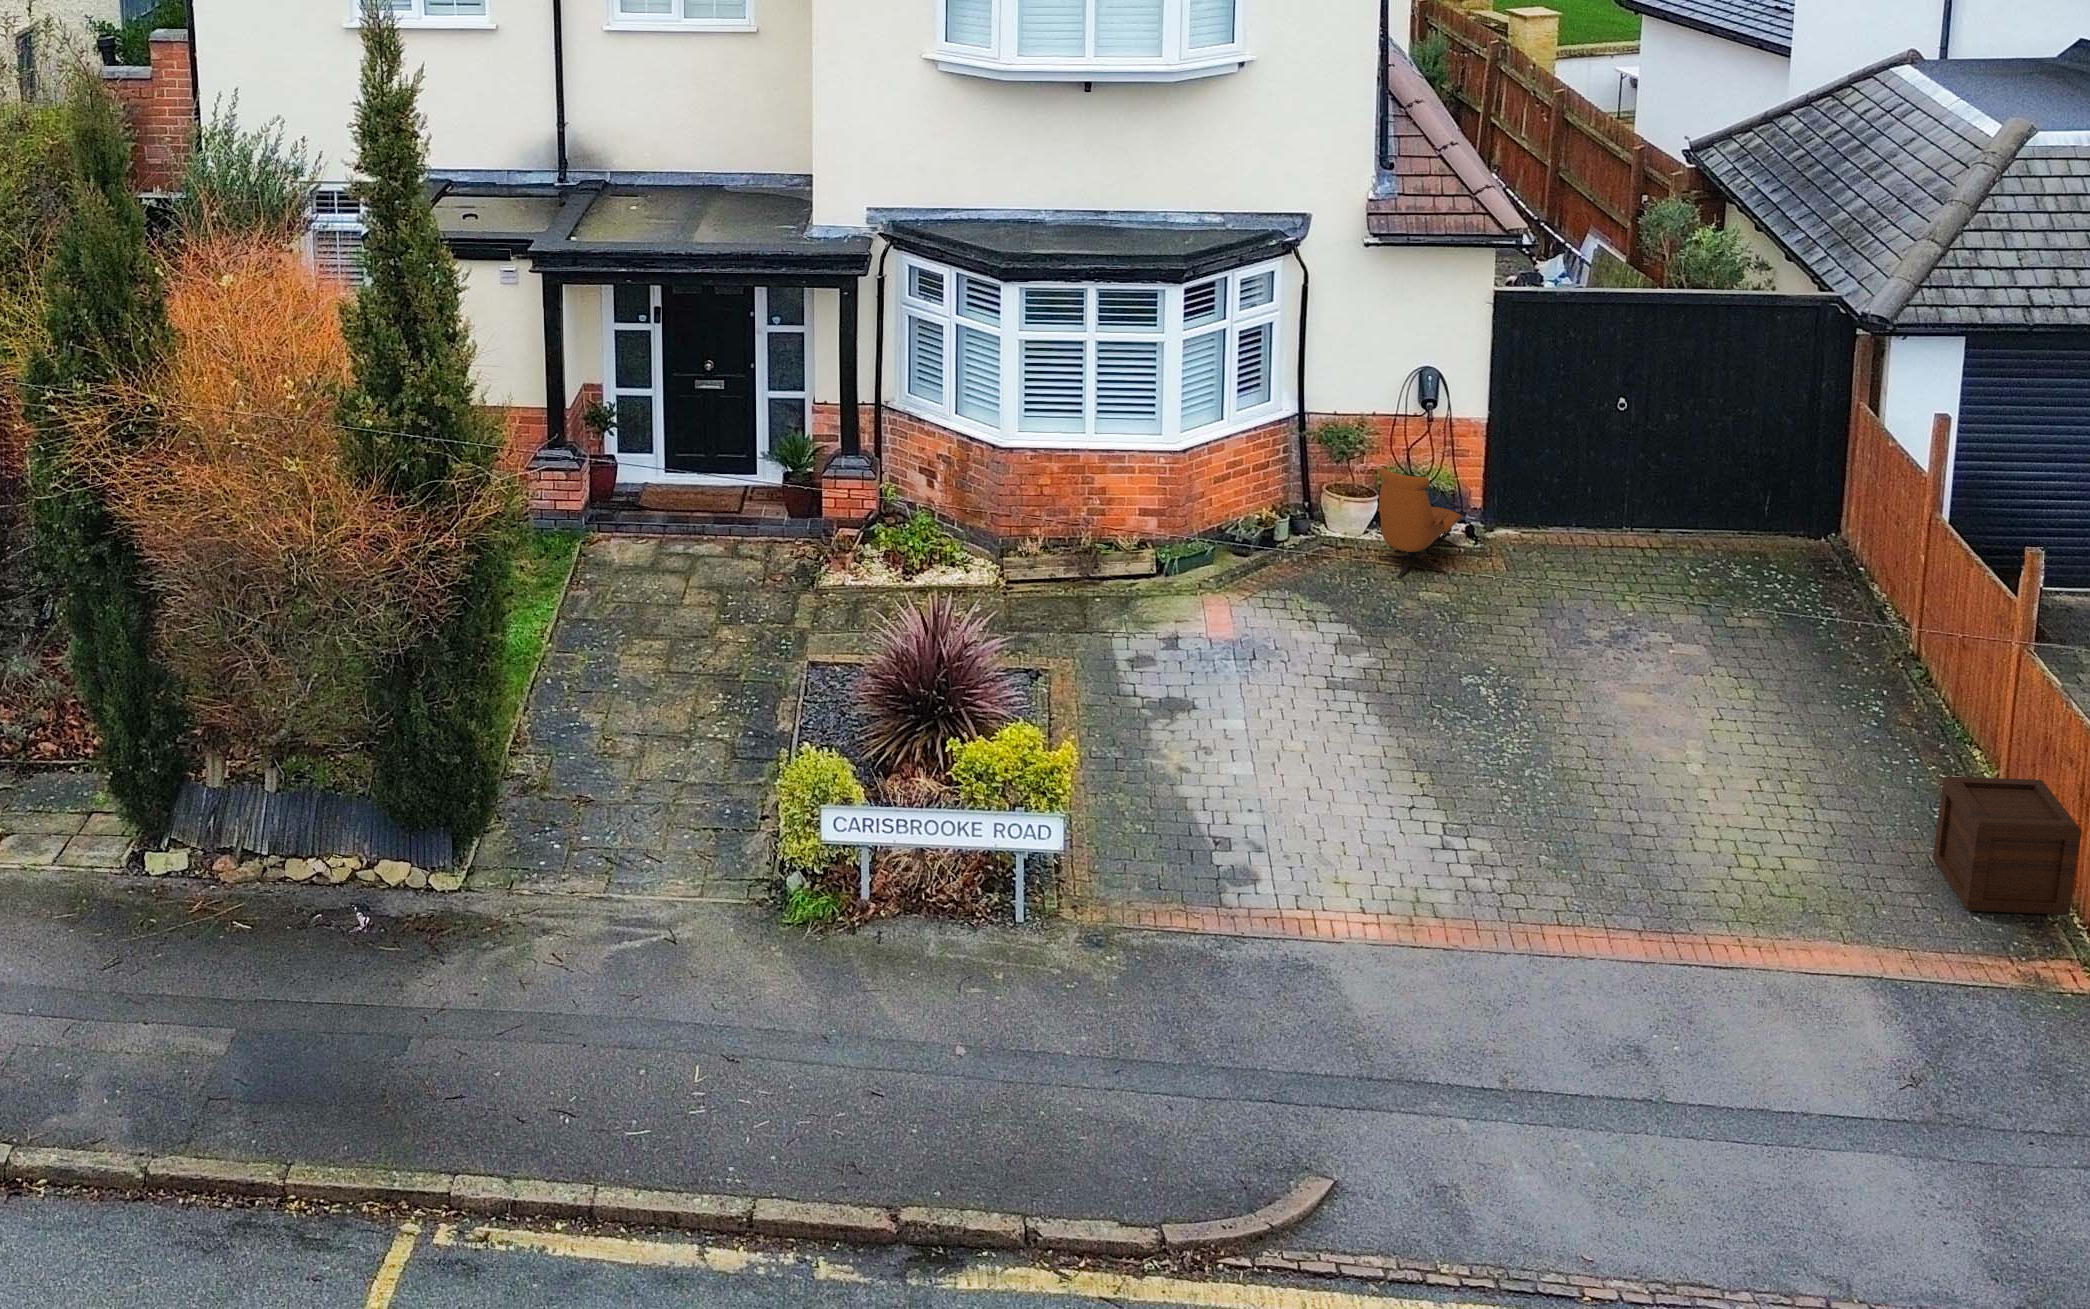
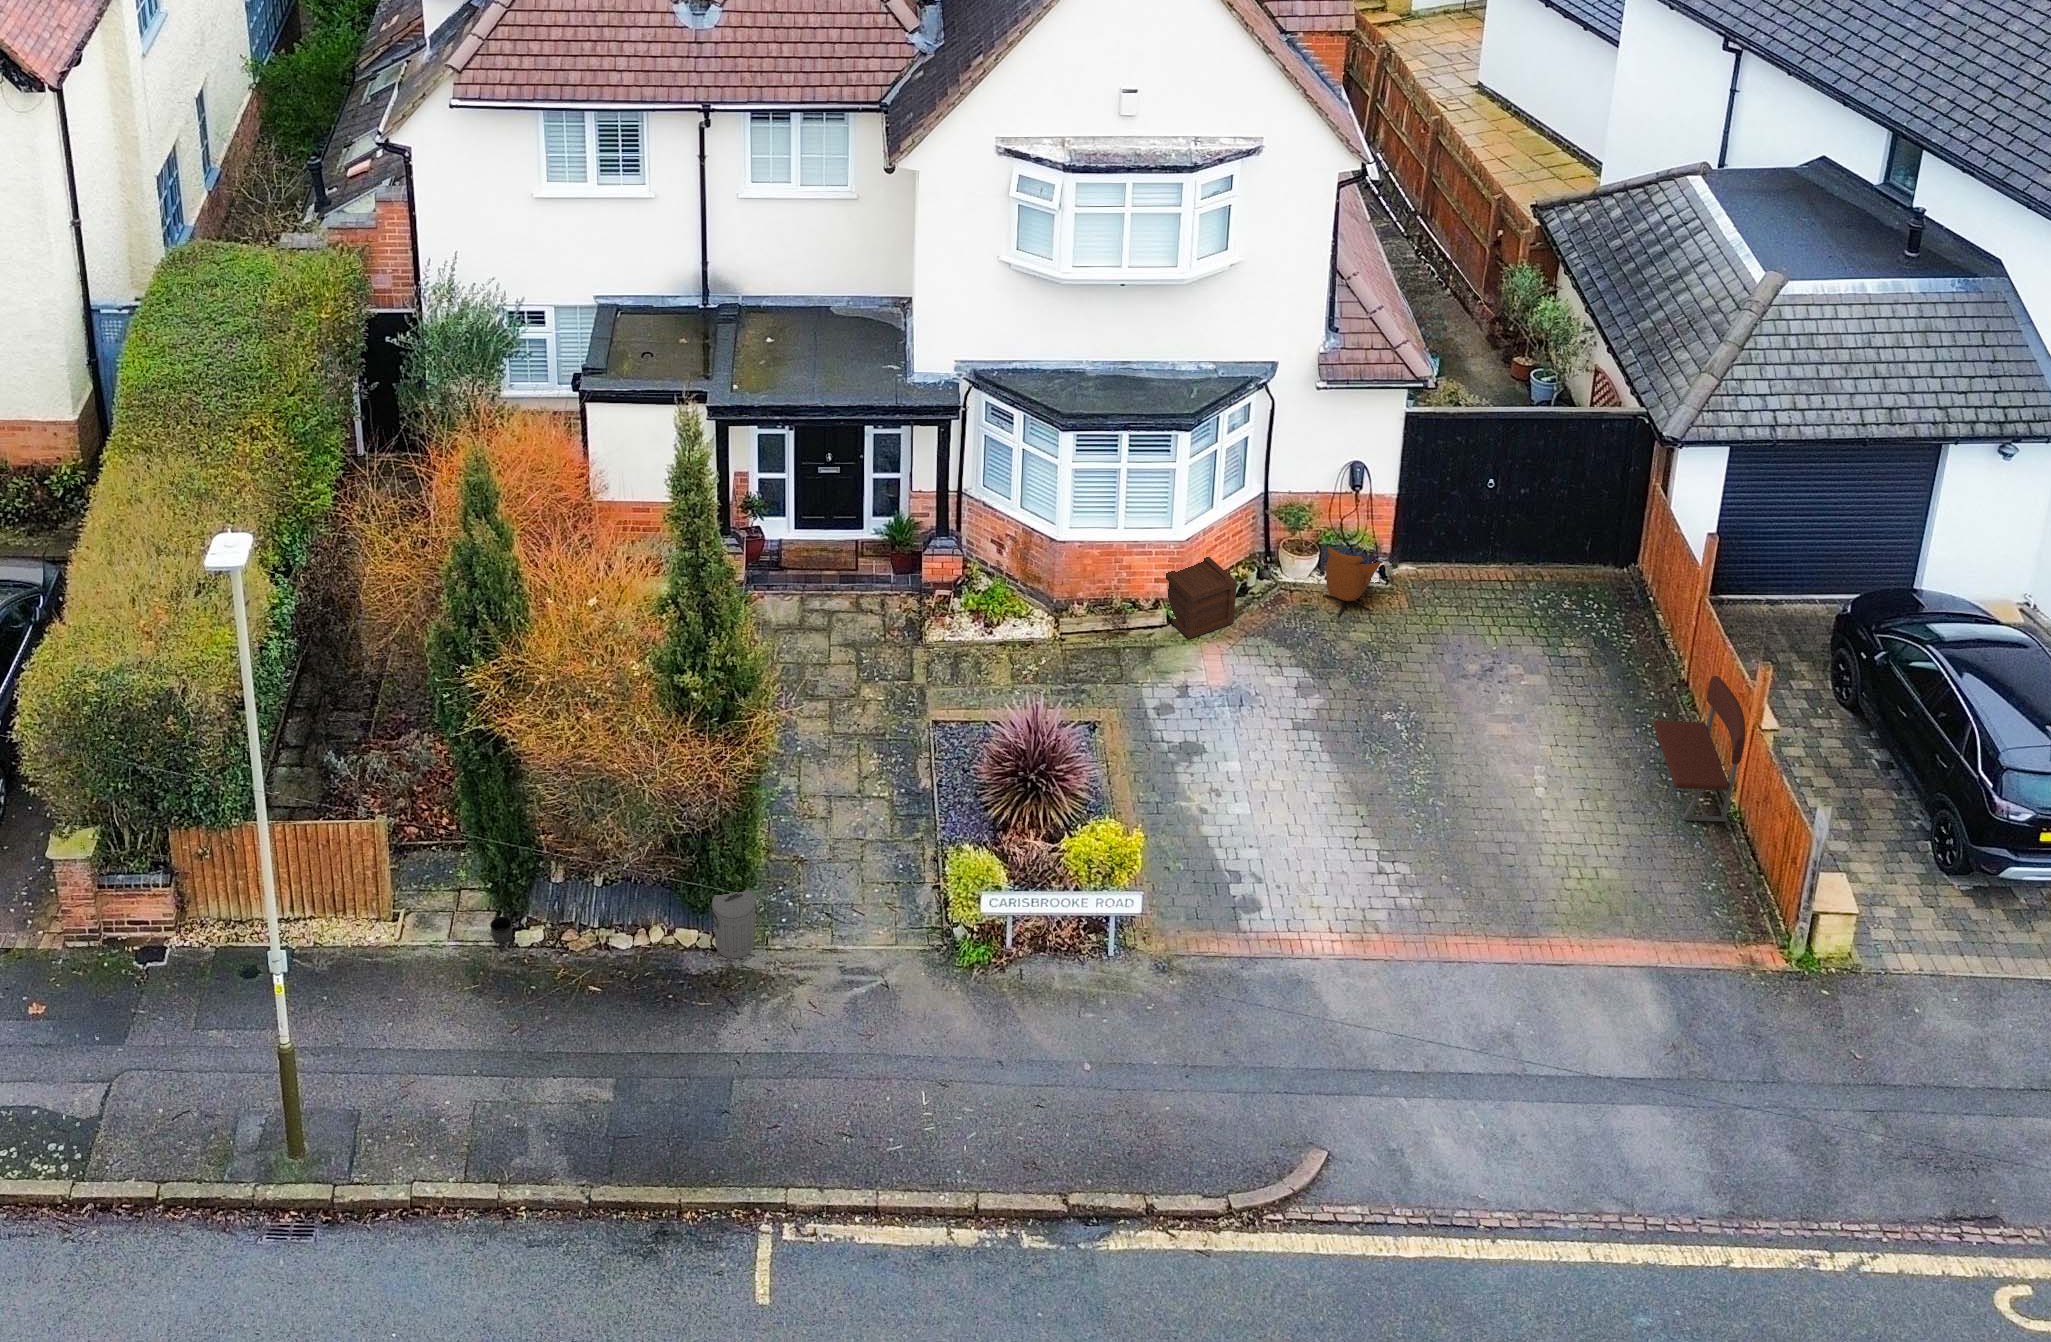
bench: none [1861,593,2004,805] -> present [1653,676,1745,822]
wooden crate: present [1933,776,2082,915] -> present [1166,557,1237,639]
trash can: none [424,796,493,904] -> present [711,889,757,958]
planter: none [106,832,140,884] -> present [490,917,512,952]

